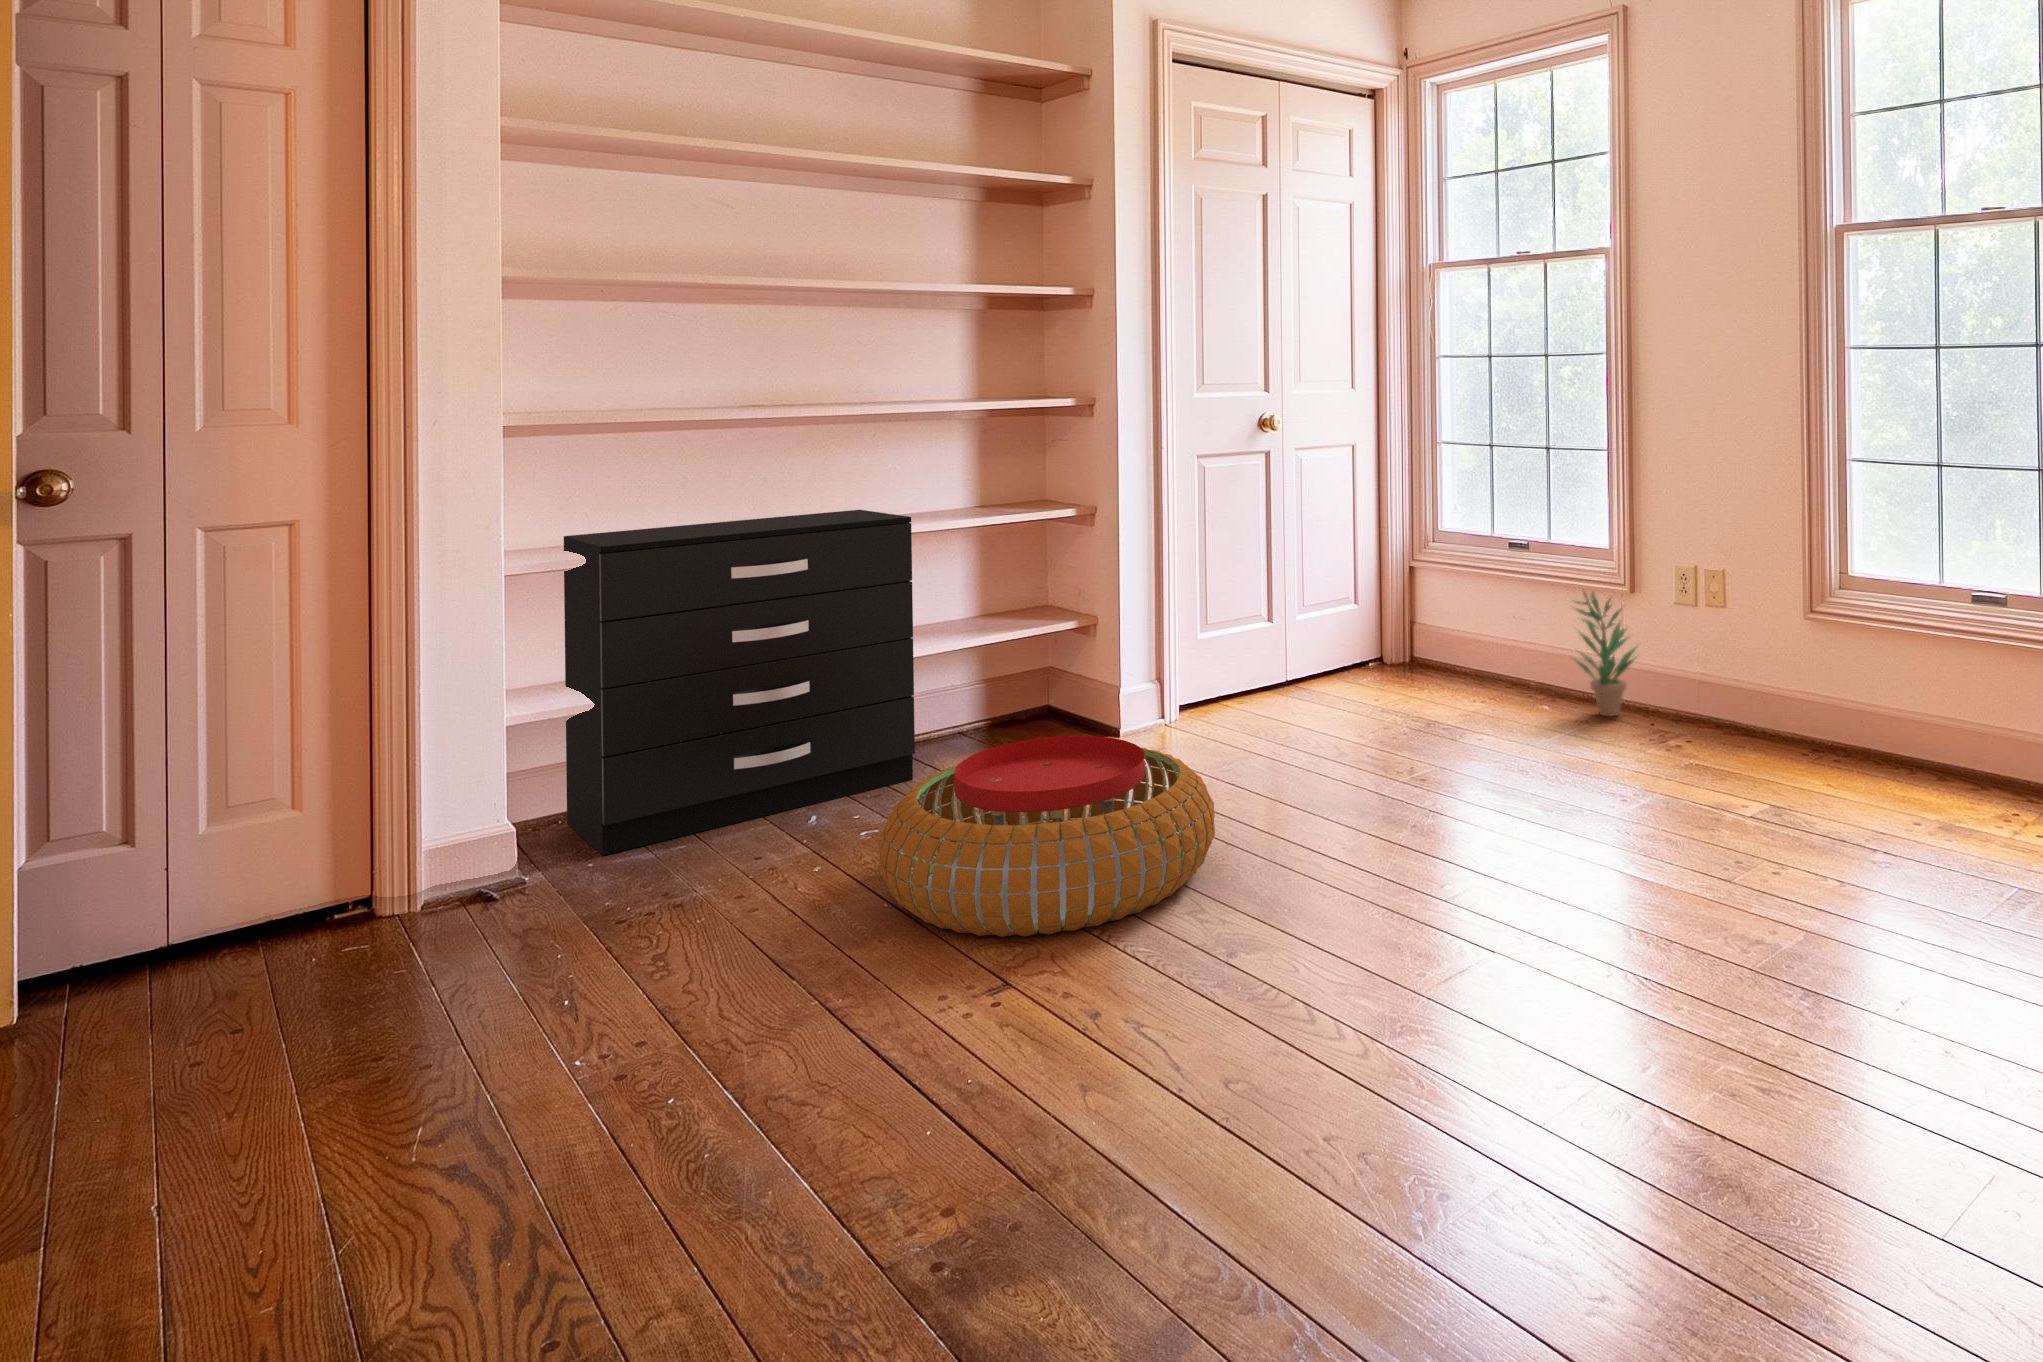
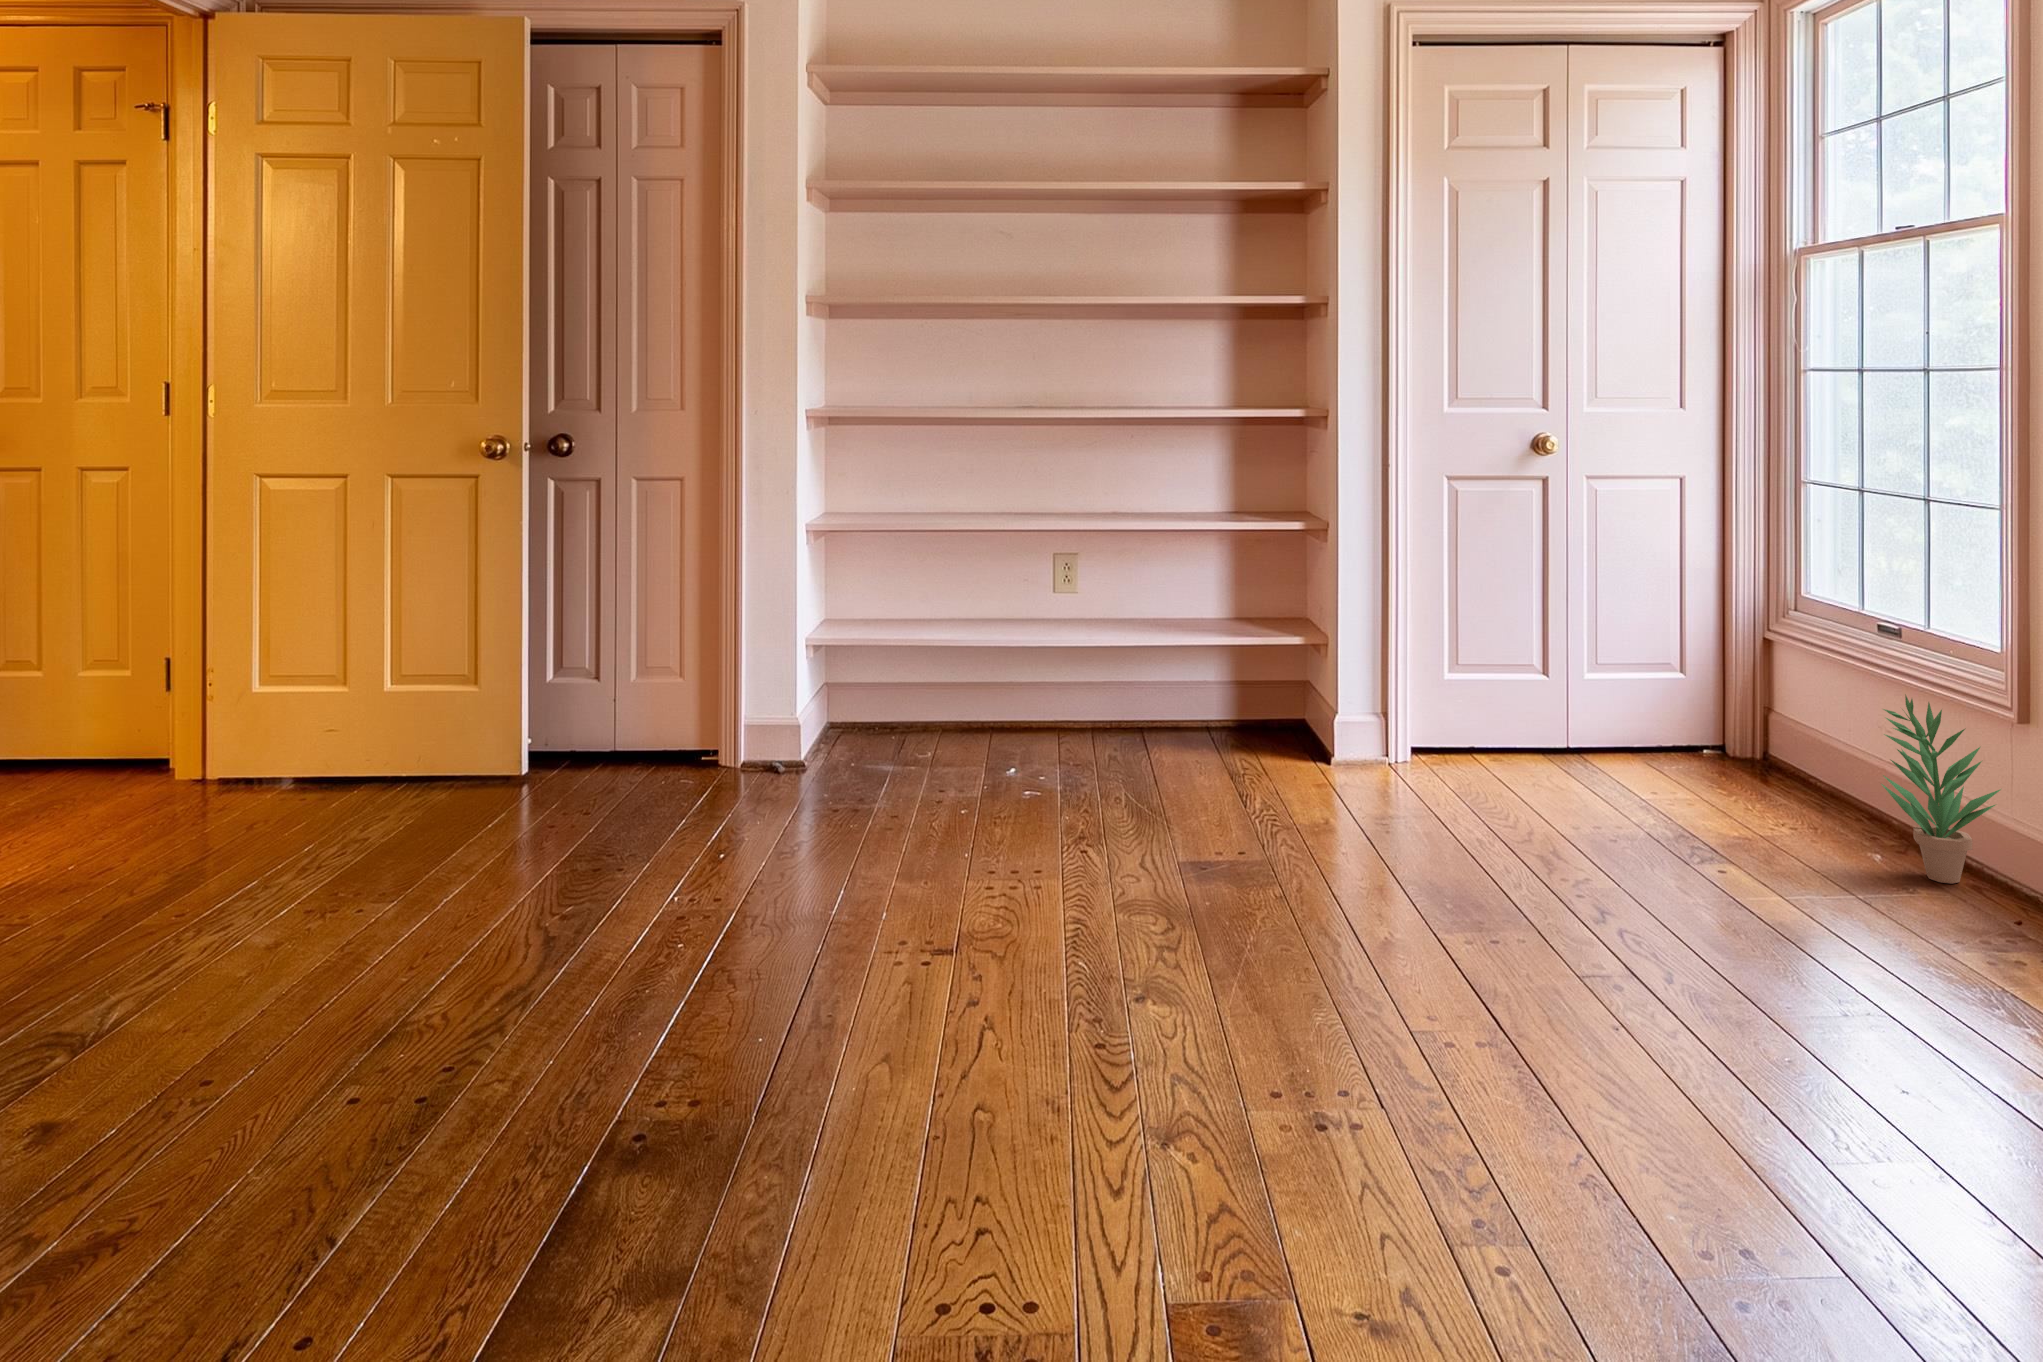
dresser: present [564,510,915,855] -> none [864,505,1119,761]
pouf: present [879,736,1215,937] -> none [940,733,1249,915]

